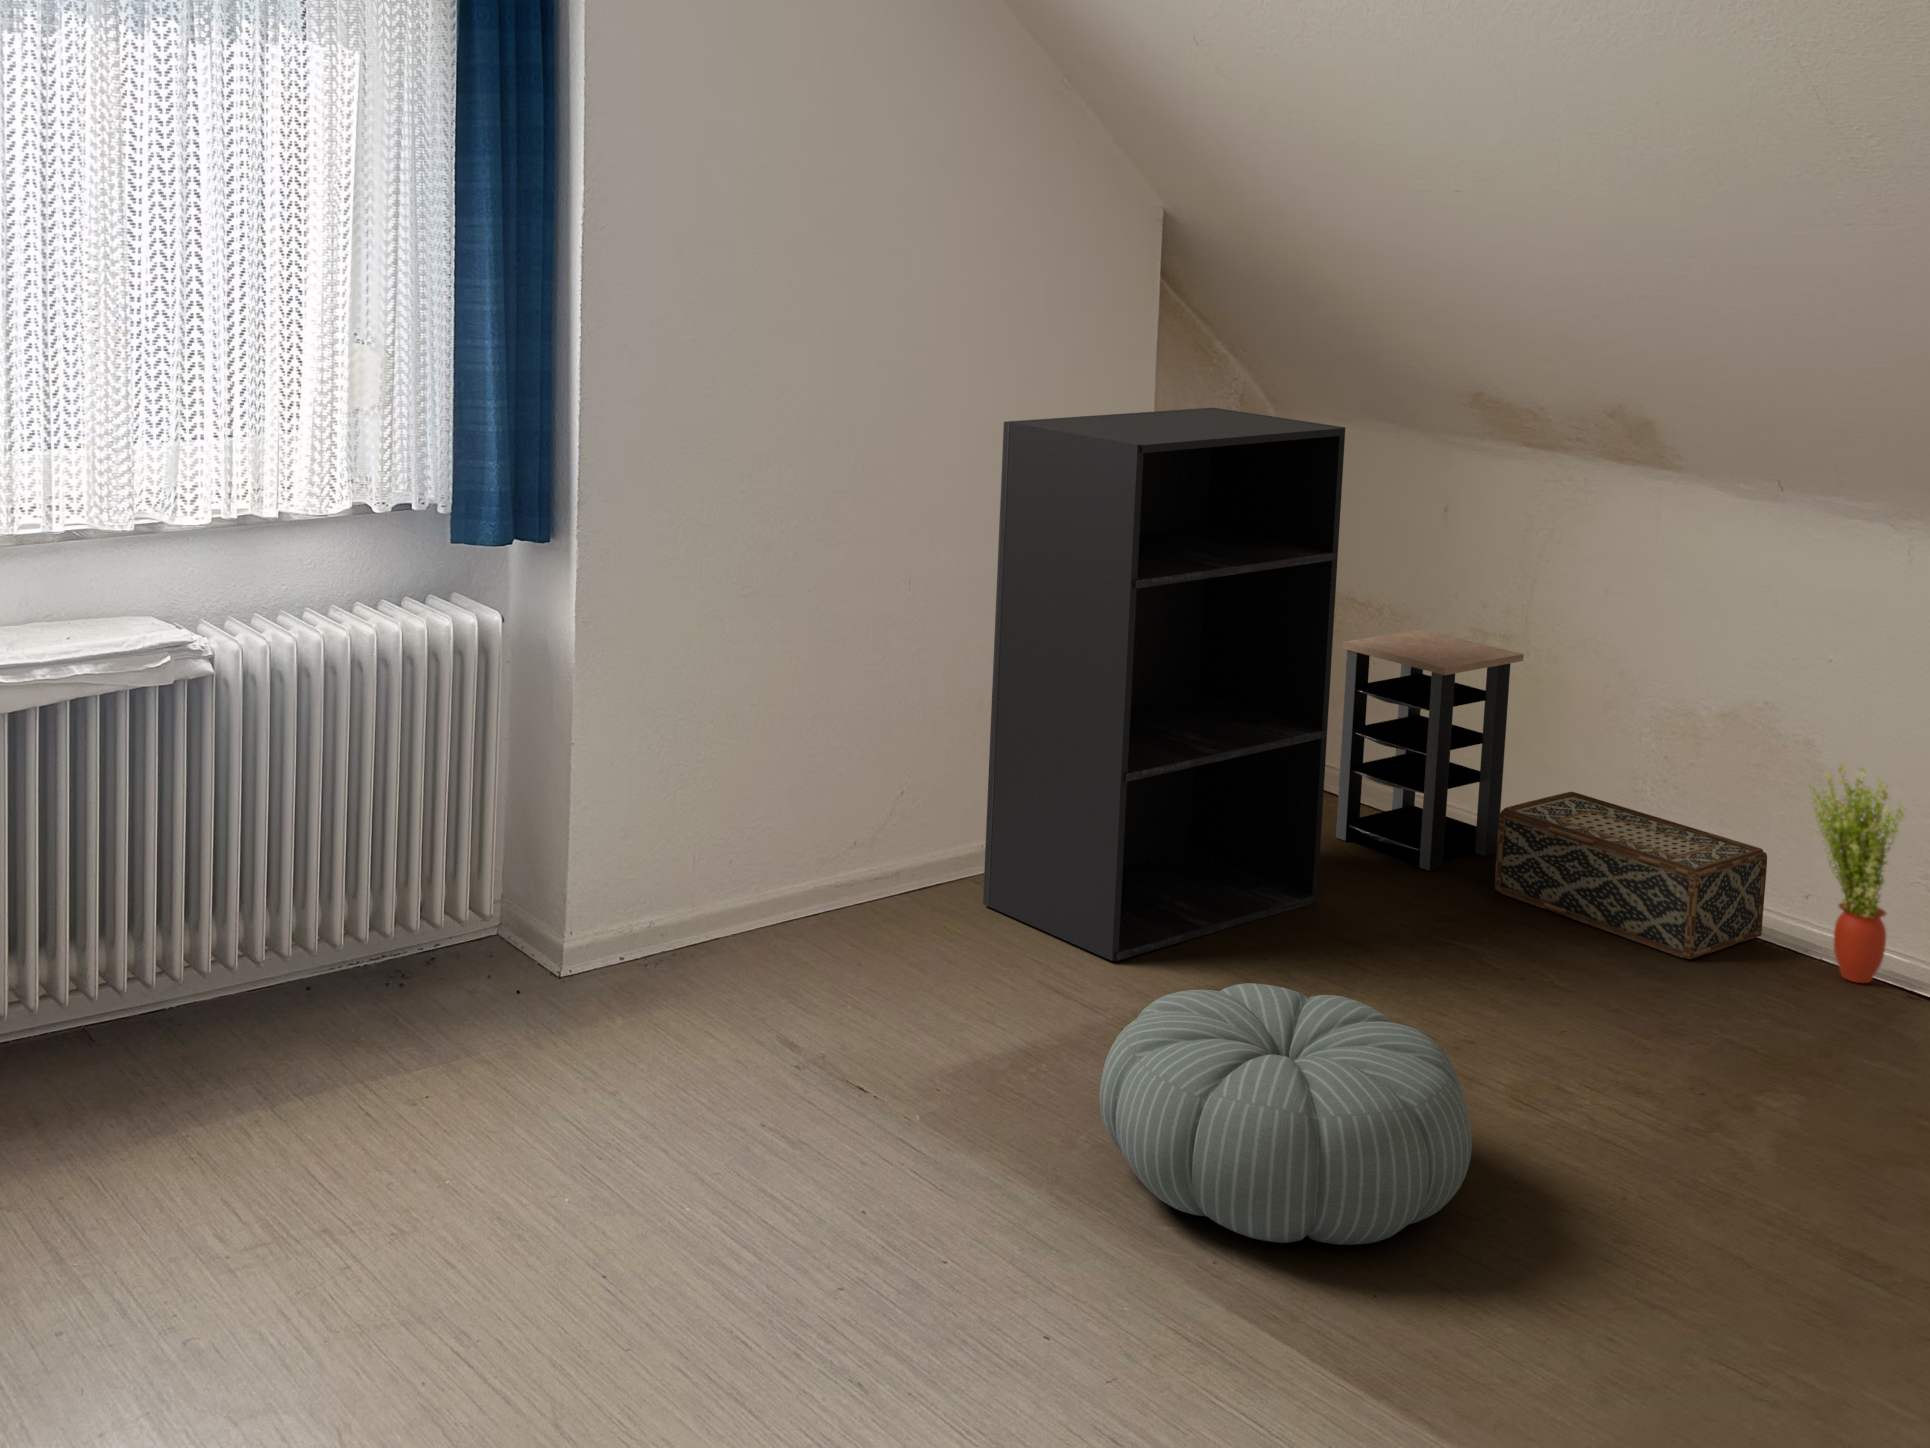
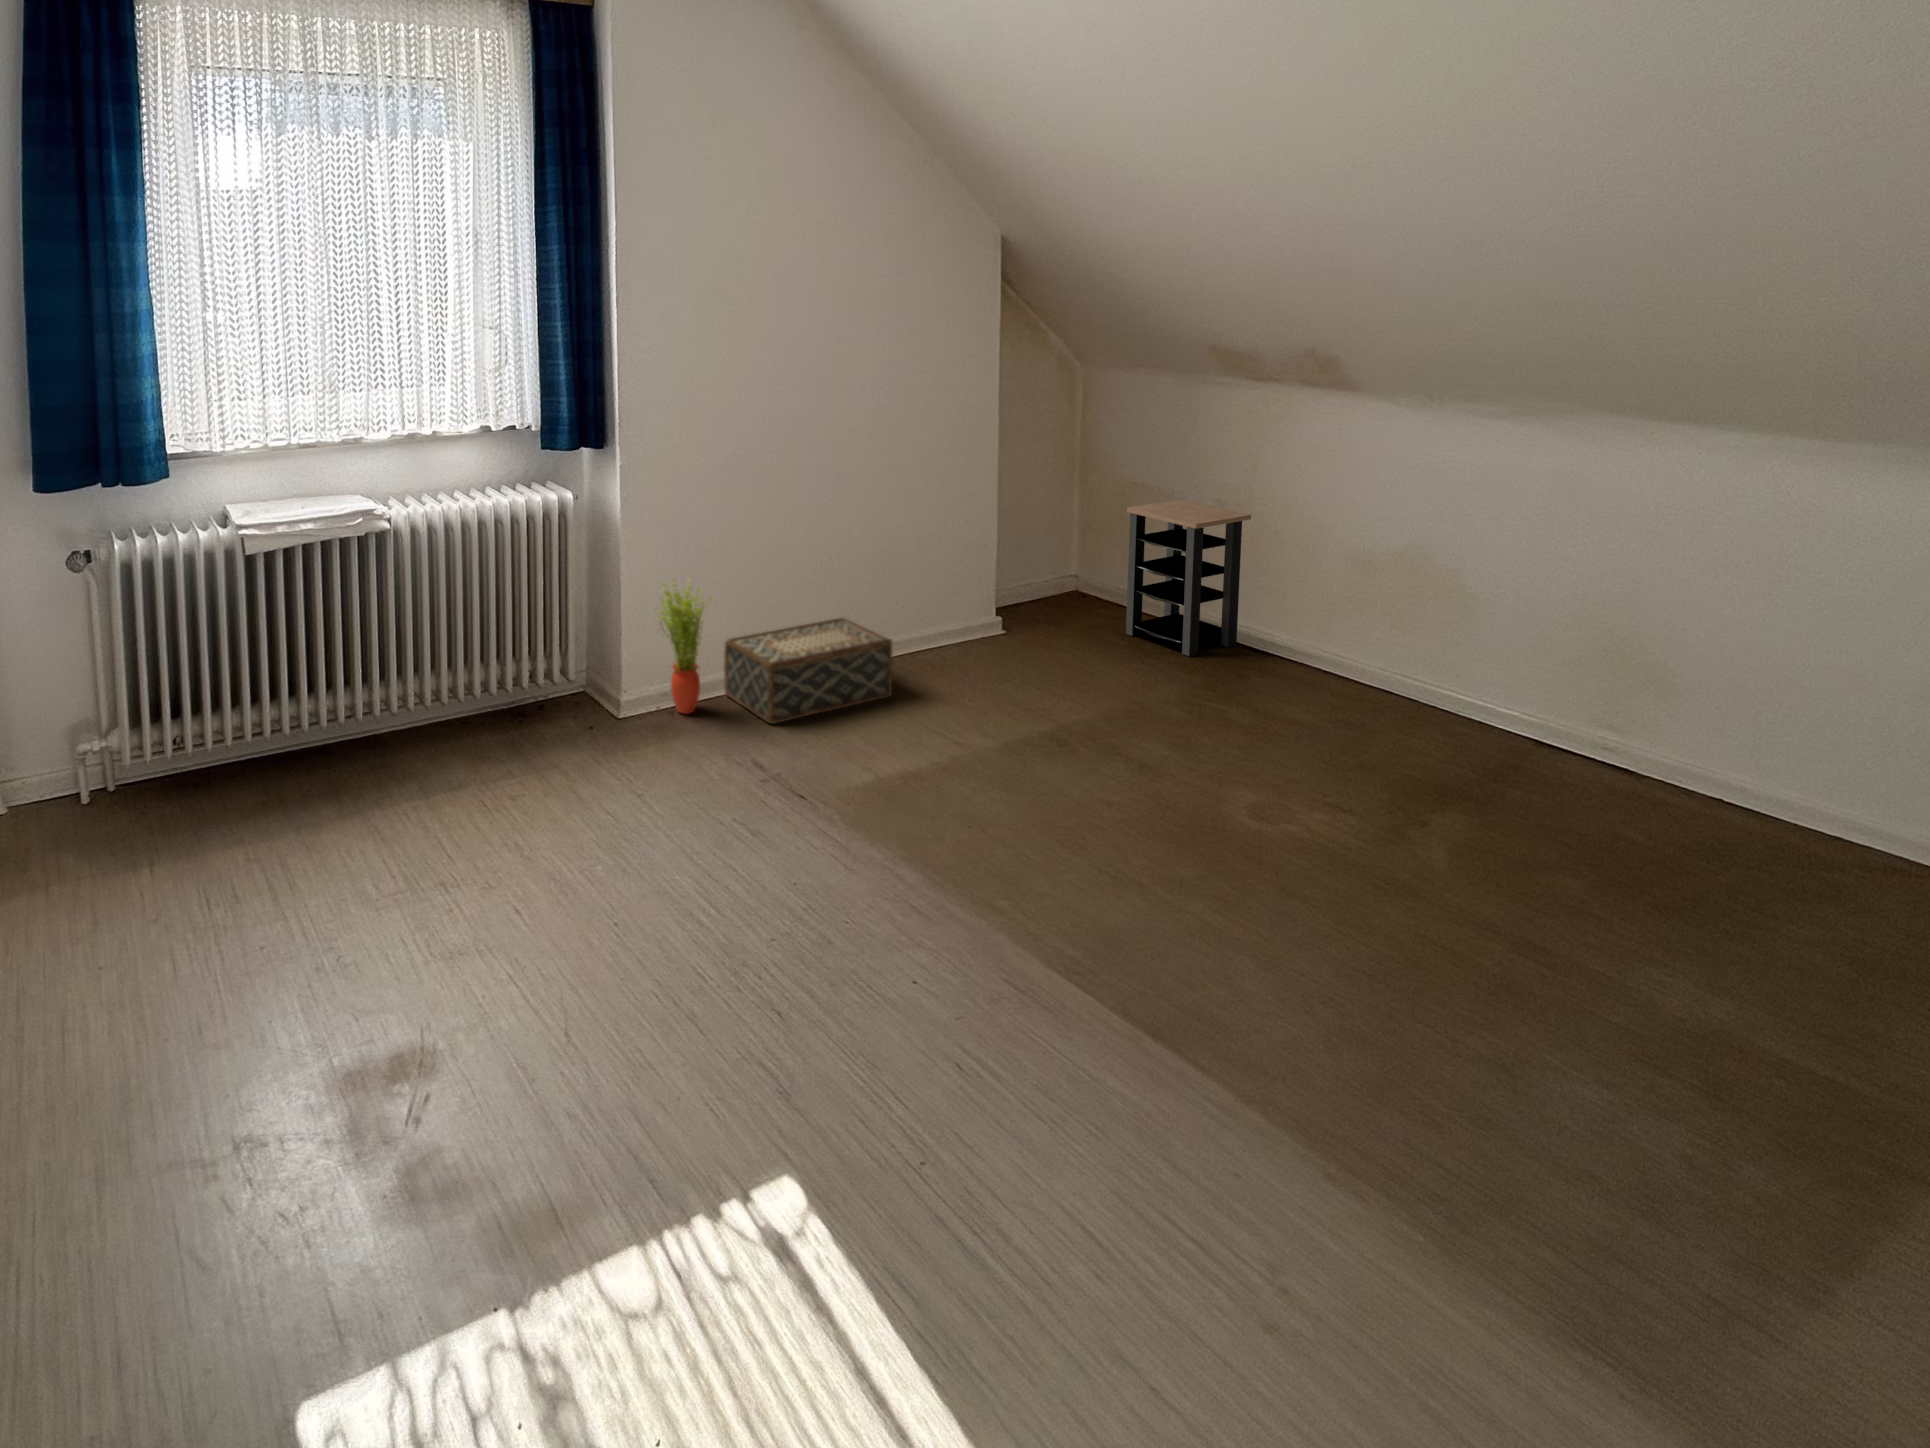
bookshelf: present [983,408,1345,961] -> none [889,358,1122,714]
potted plant: present [1810,764,1906,983] -> present [657,580,713,713]
woven basket: present [1495,792,1767,959] -> present [724,618,892,724]
pouf: present [1100,983,1472,1245] -> none [949,734,1213,922]

